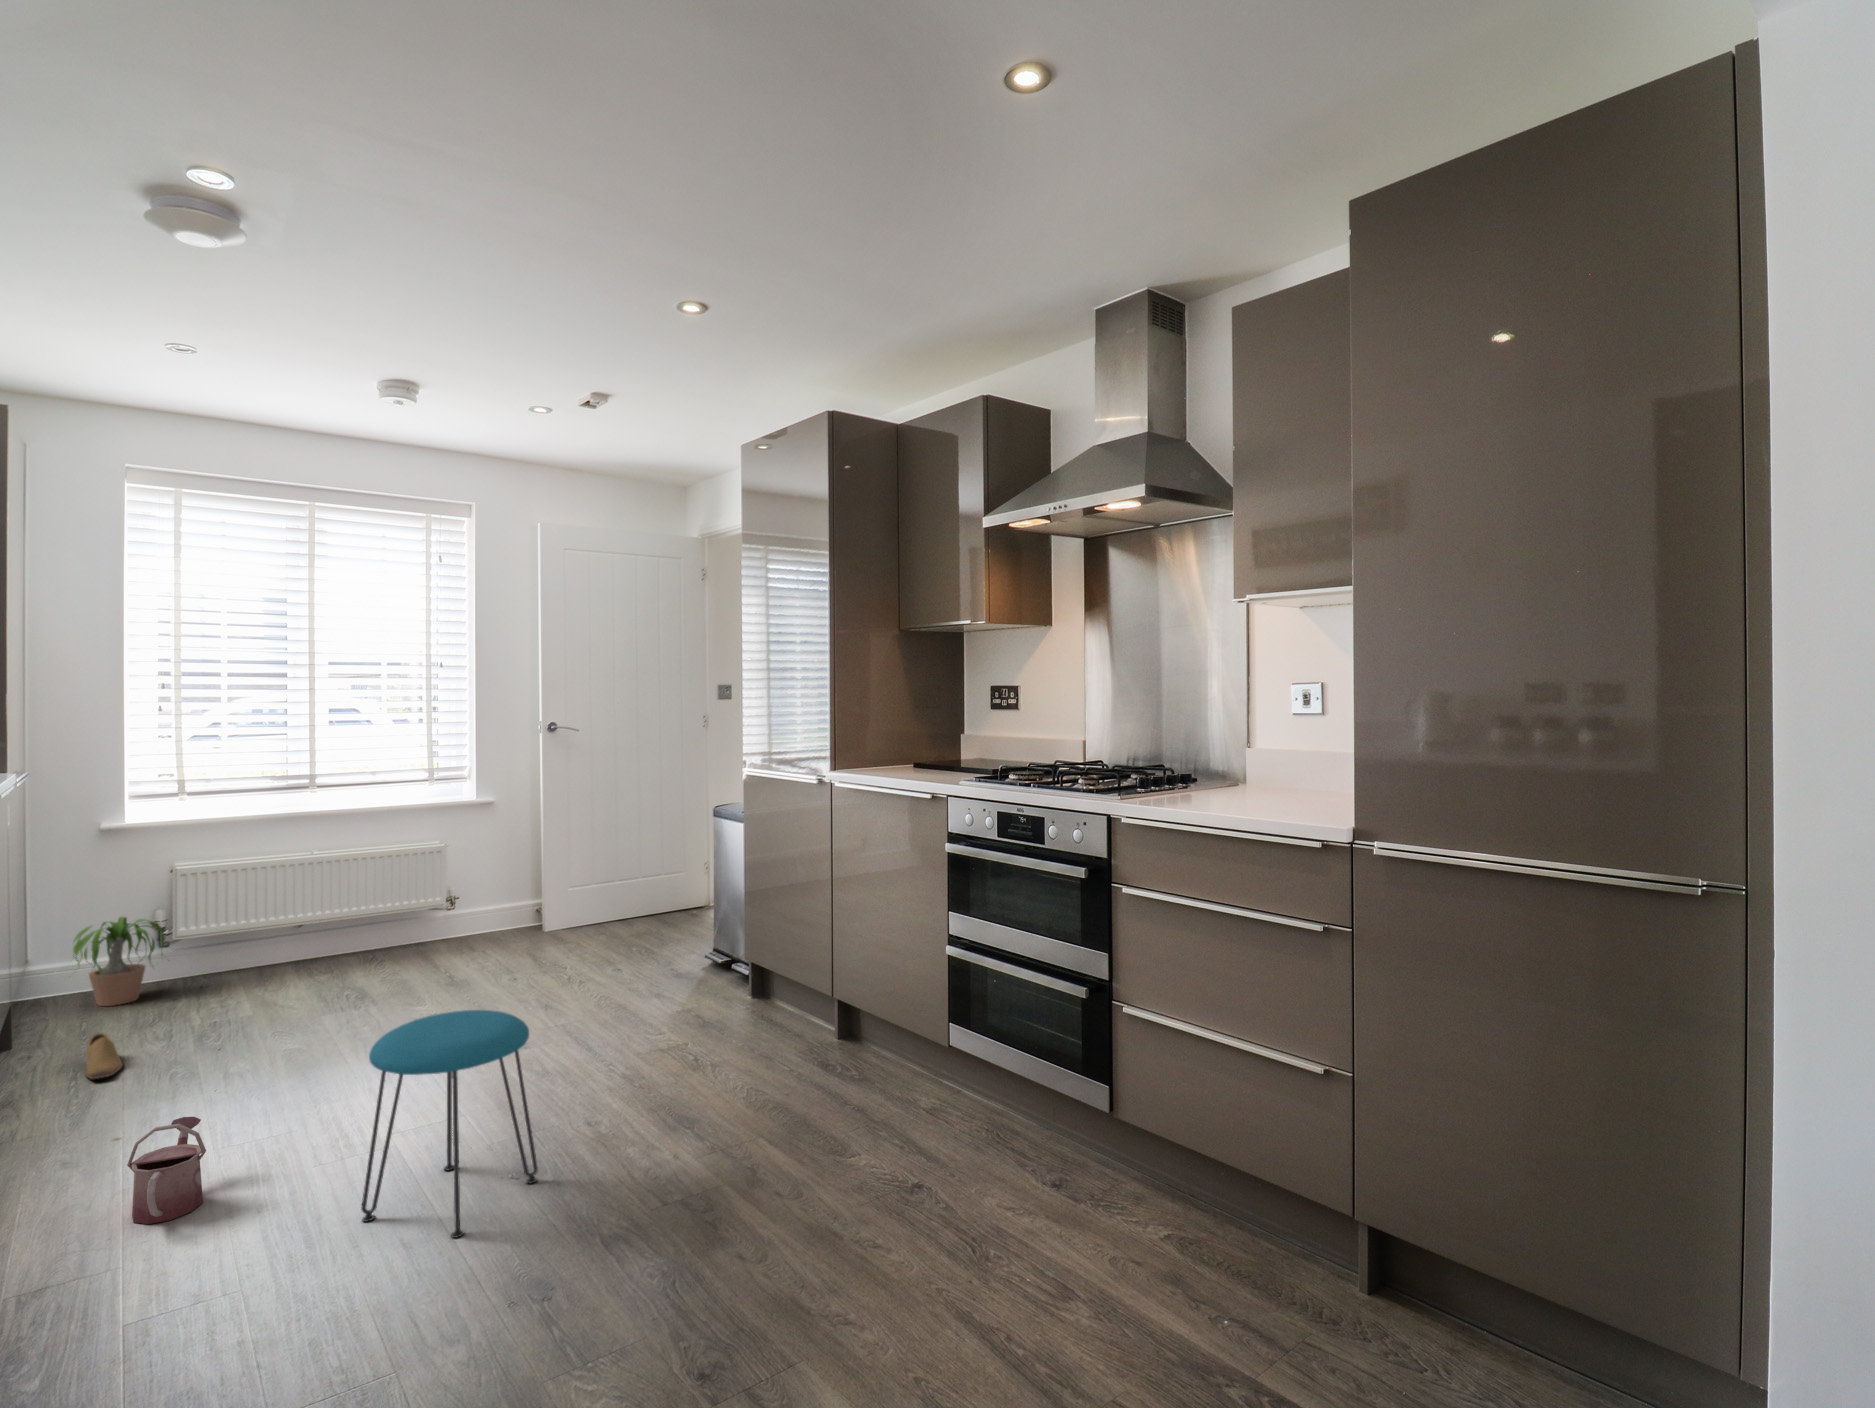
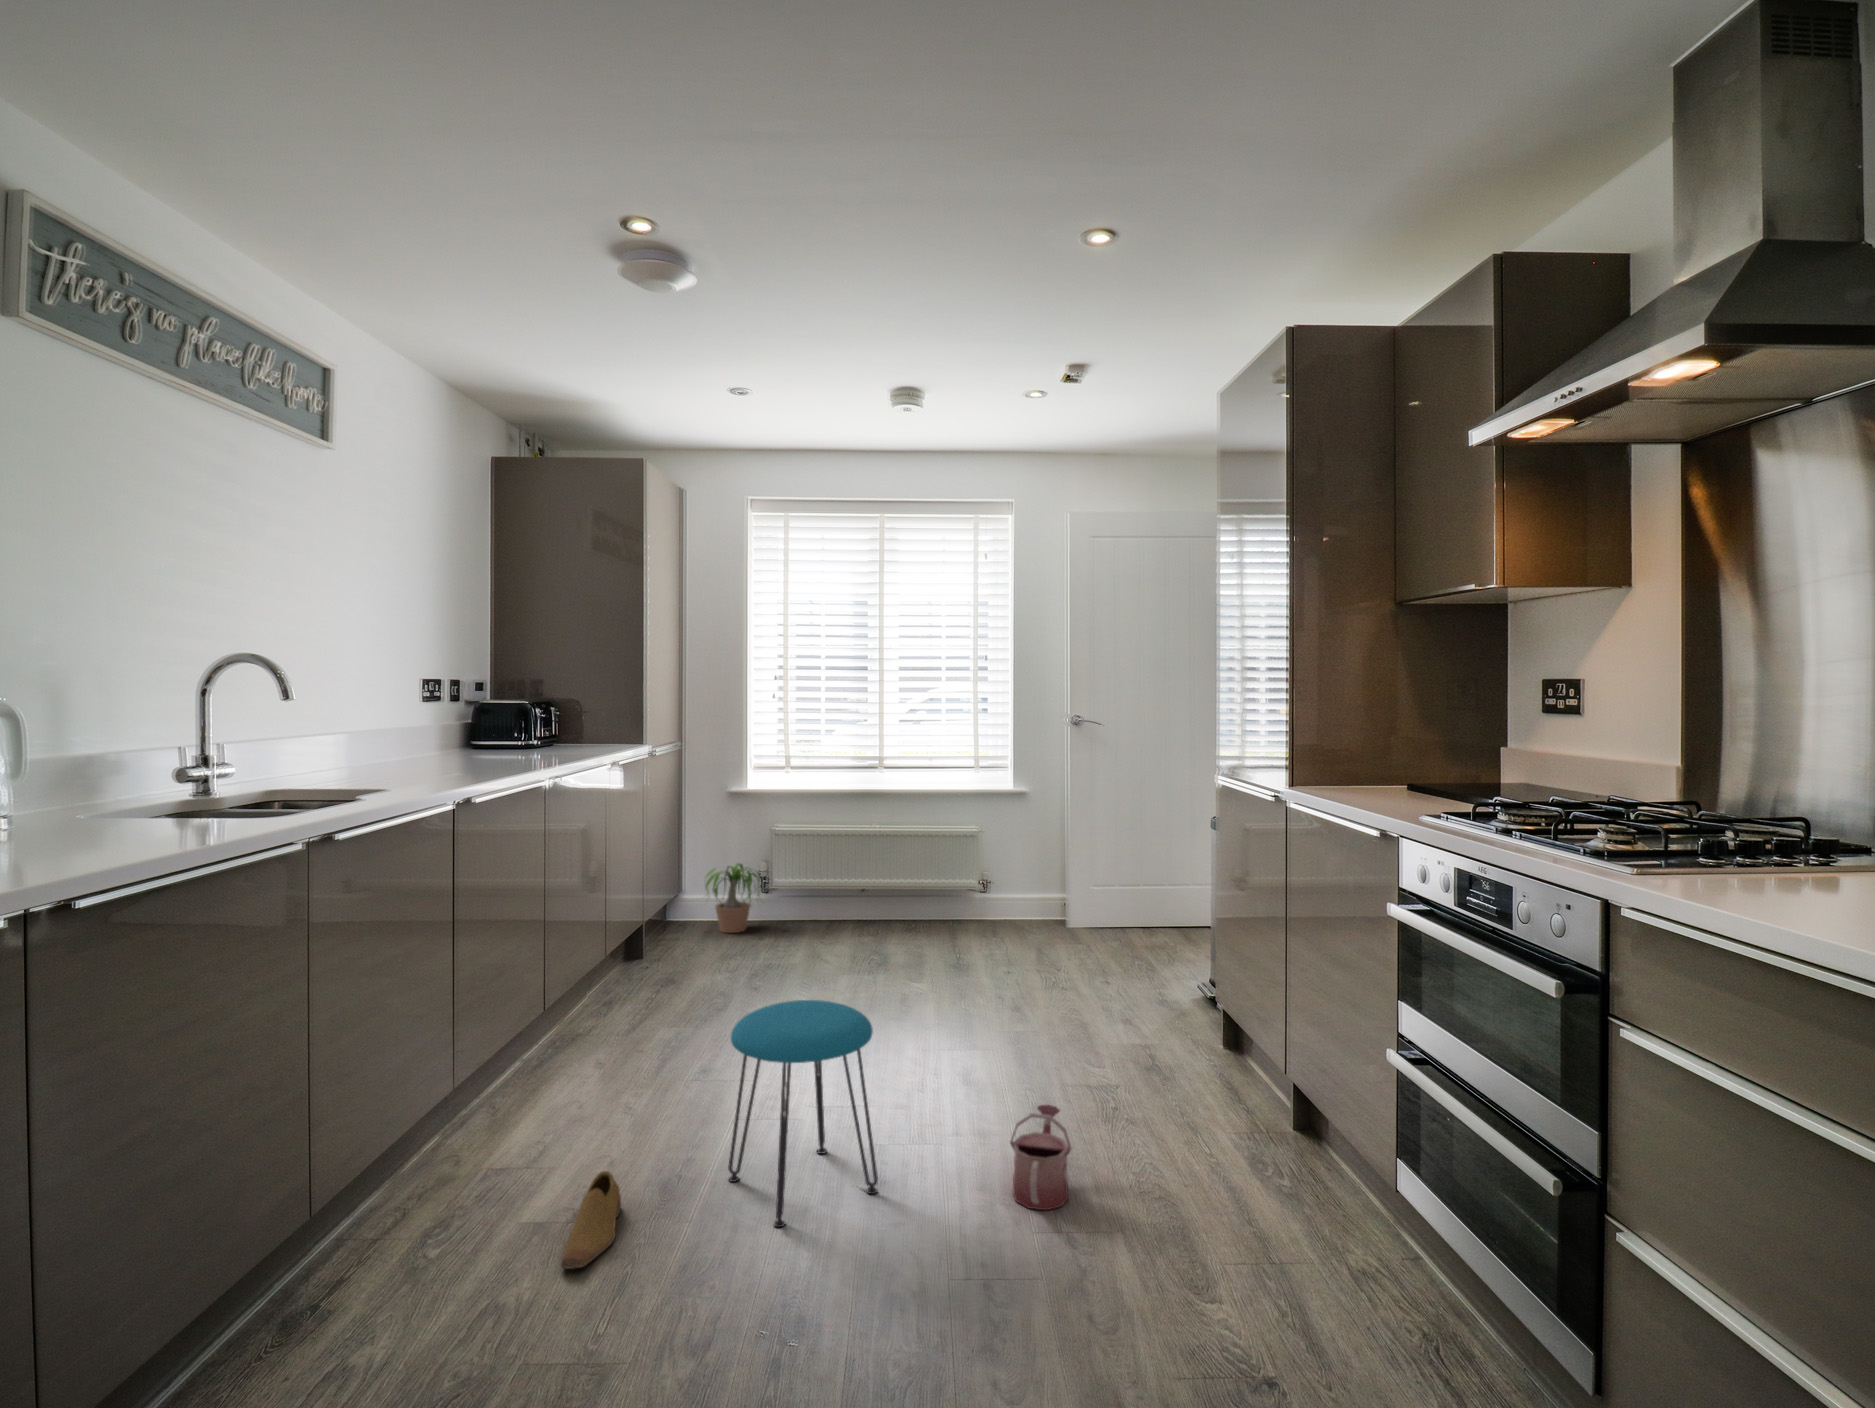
shoe: present [85,1033,123,1079] -> present [561,1171,621,1269]
watering can: present [127,1117,206,1224] -> present [1010,1105,1071,1210]

